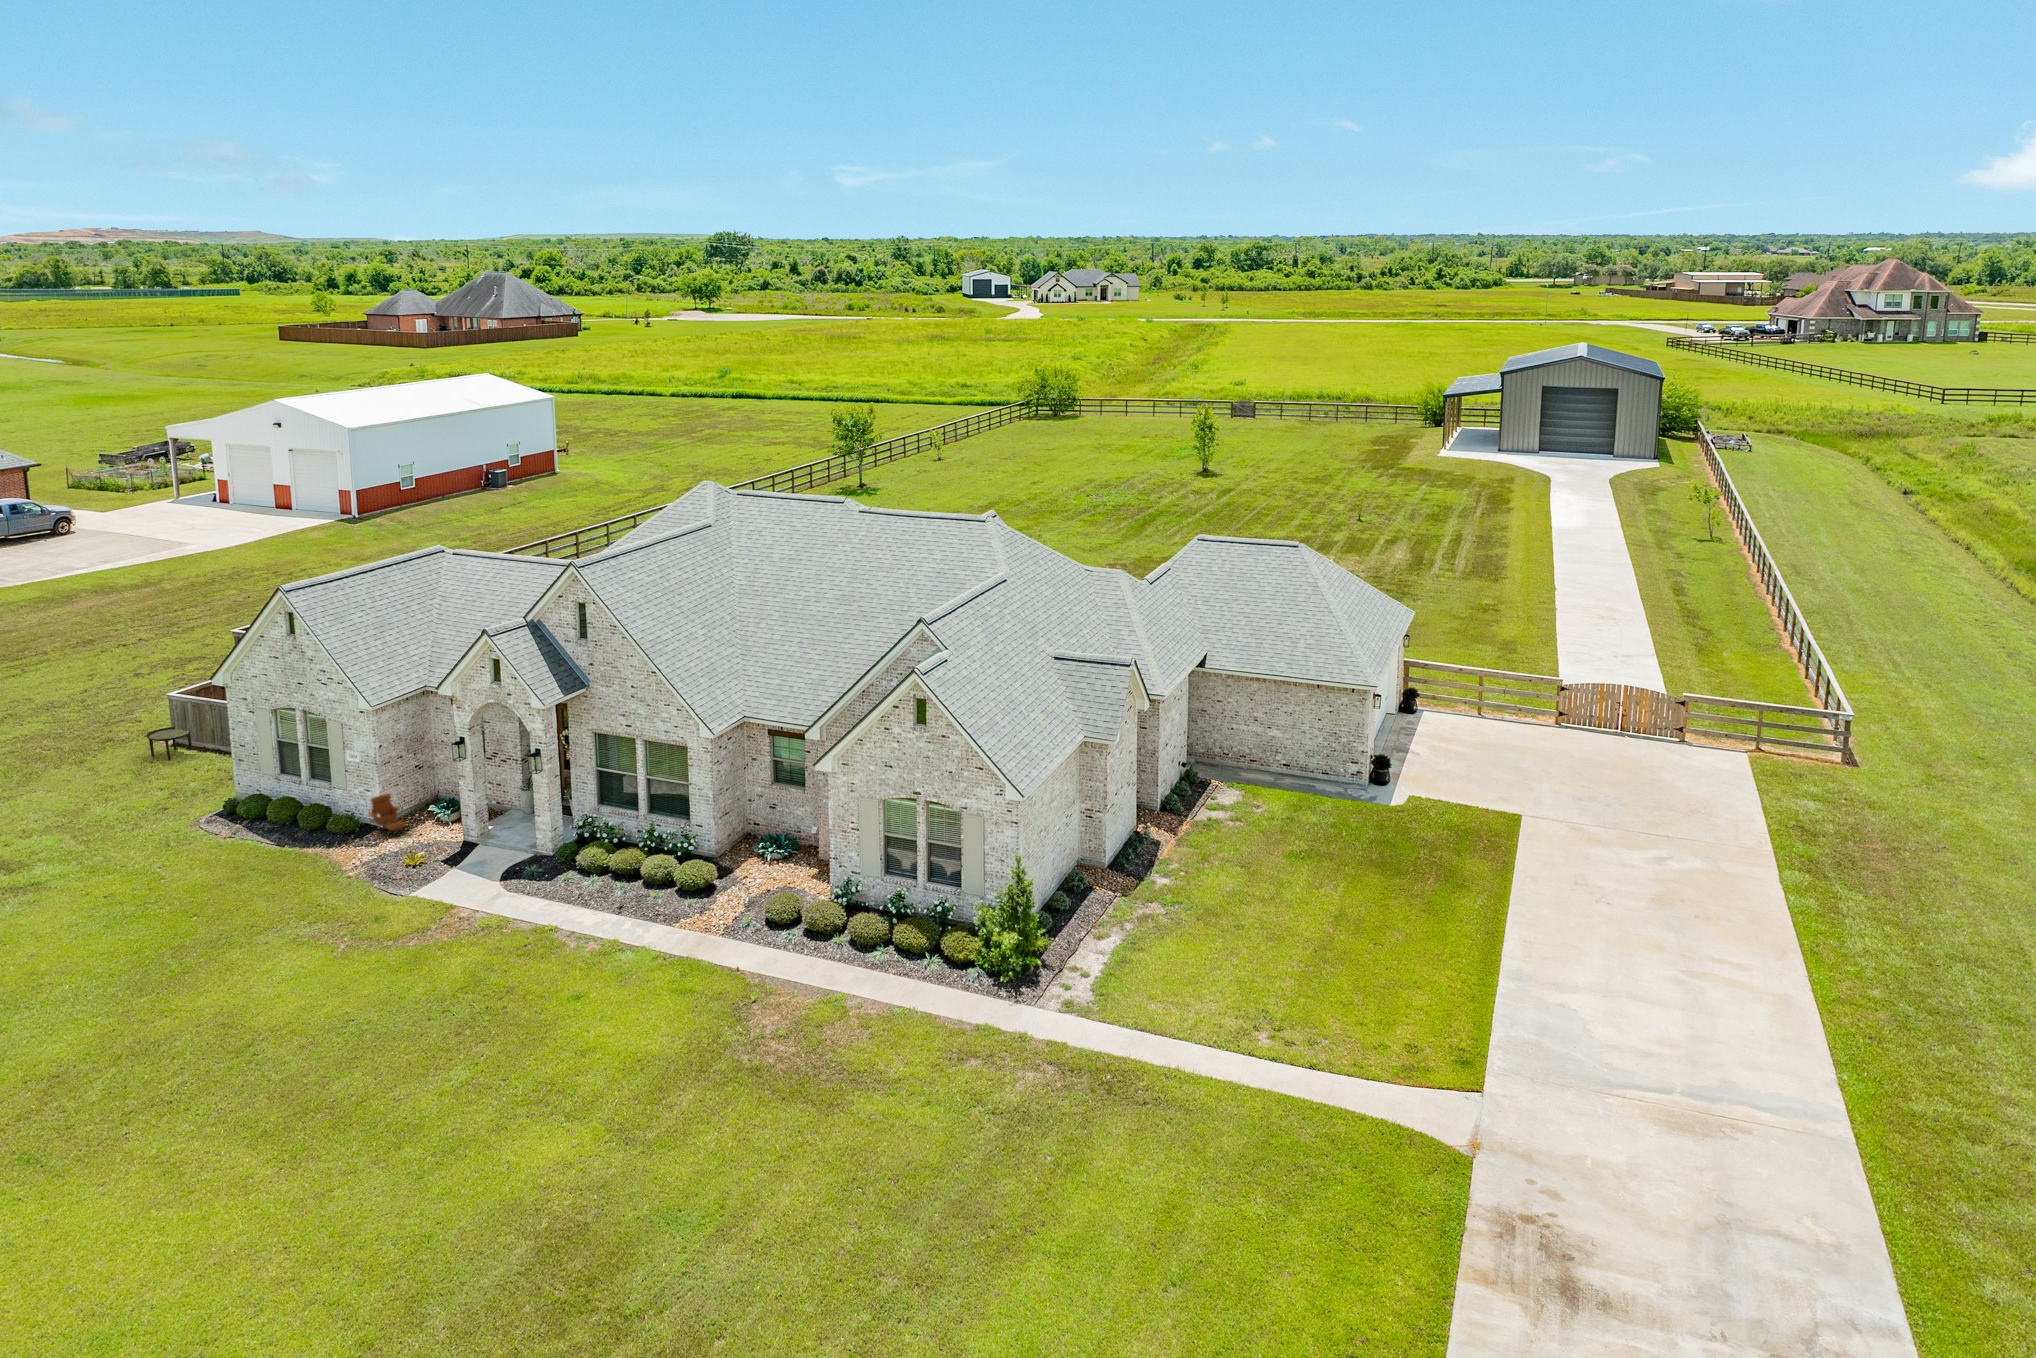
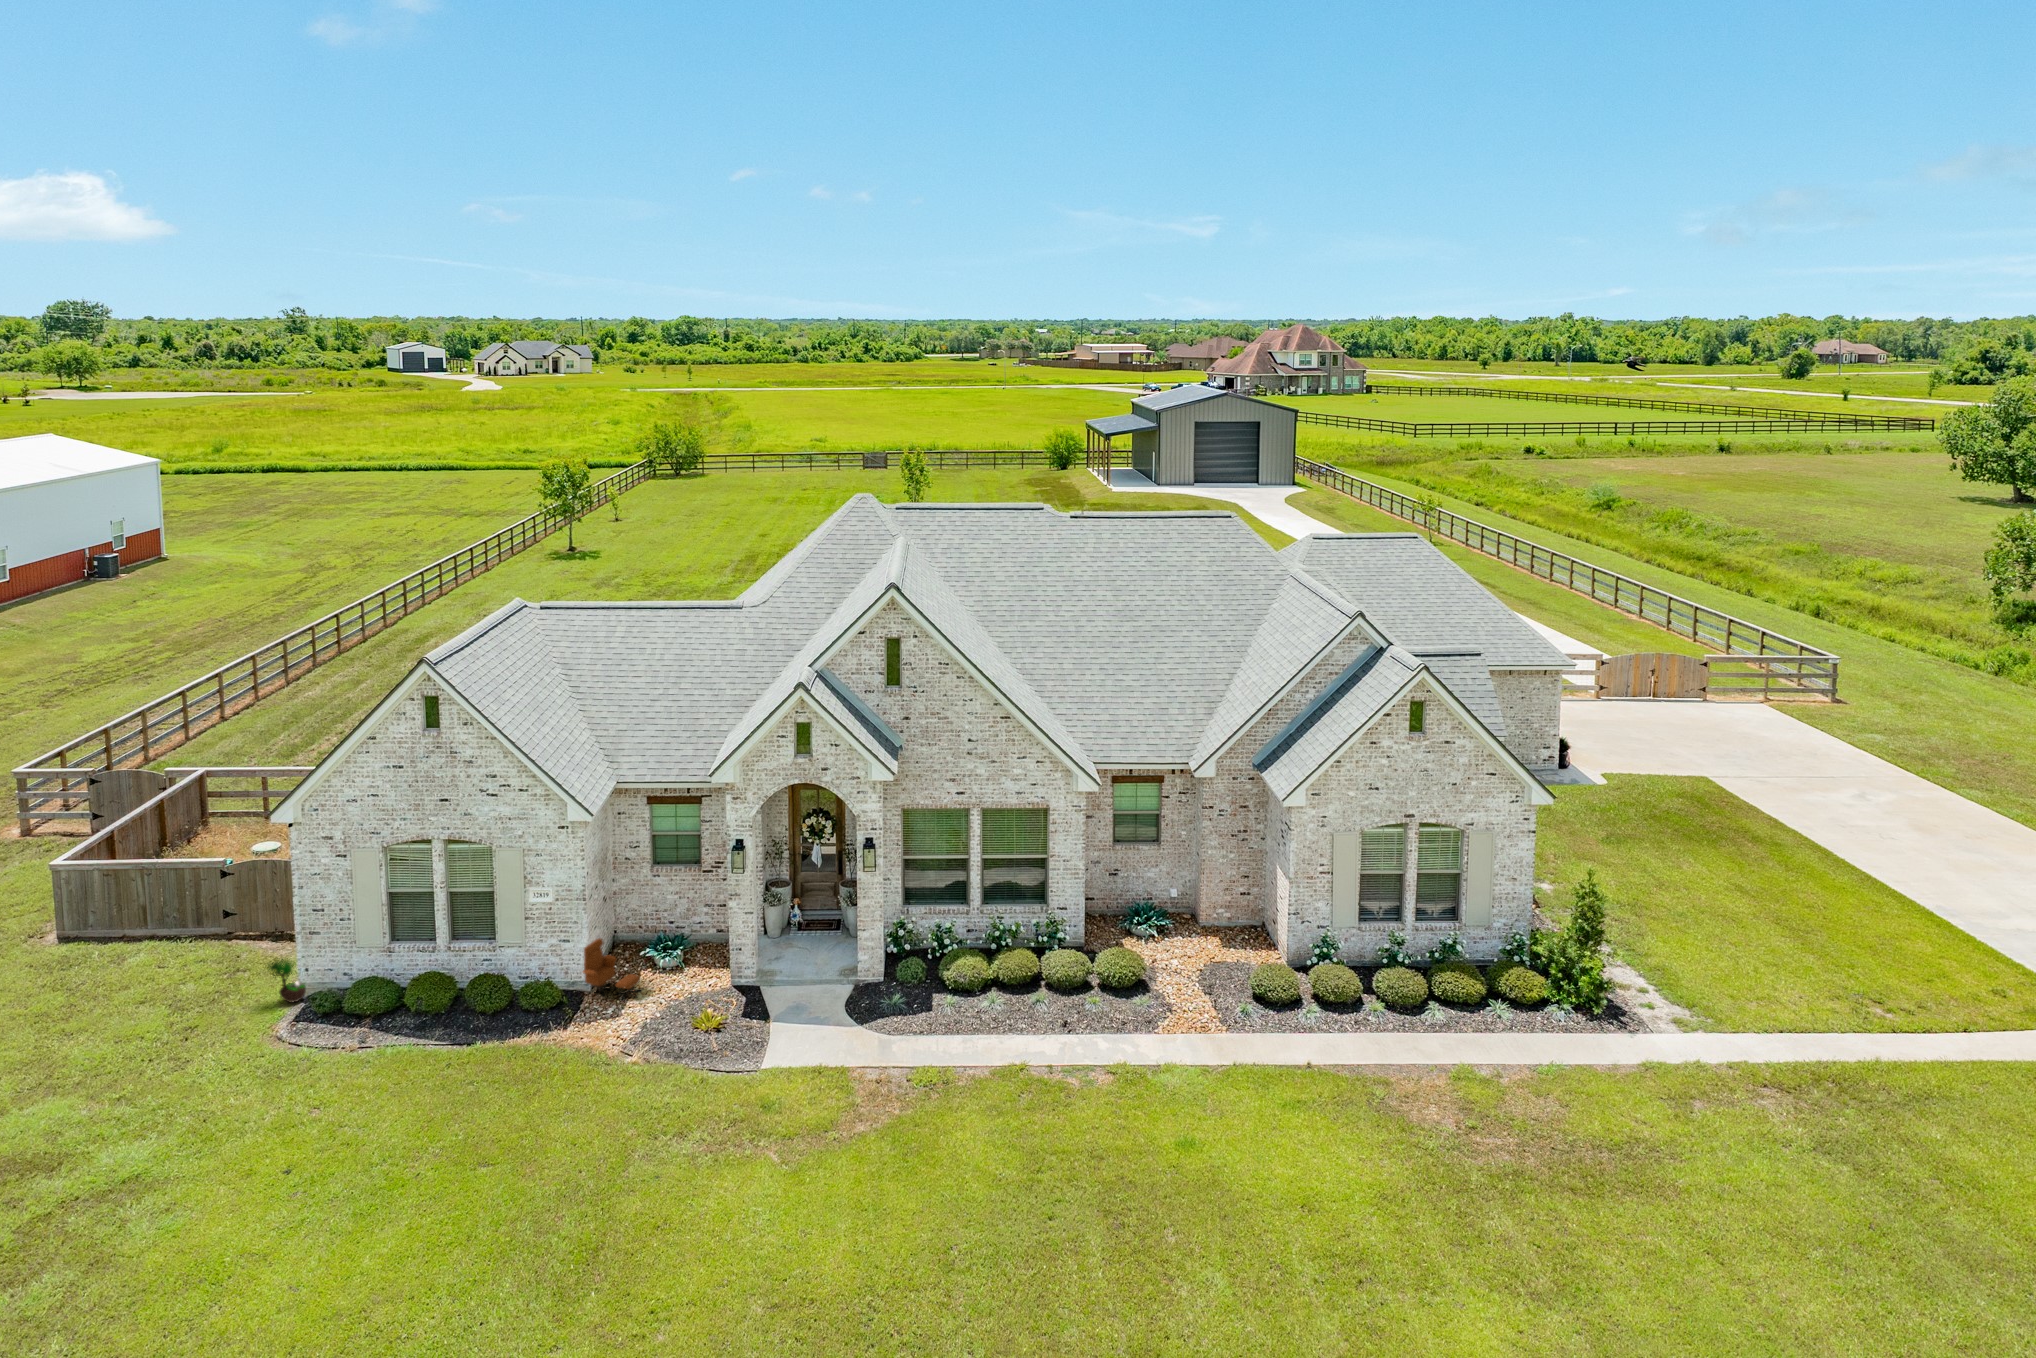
round table: present [146,727,192,760] -> none [51,905,126,959]
potted tree: none [208,771,234,804] -> present [268,959,306,1002]

